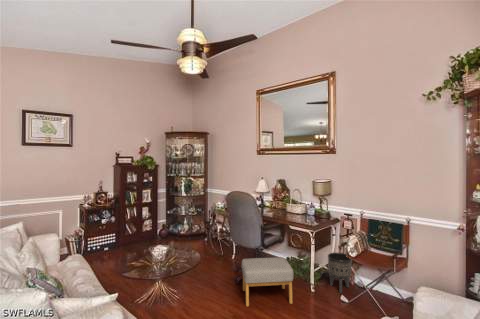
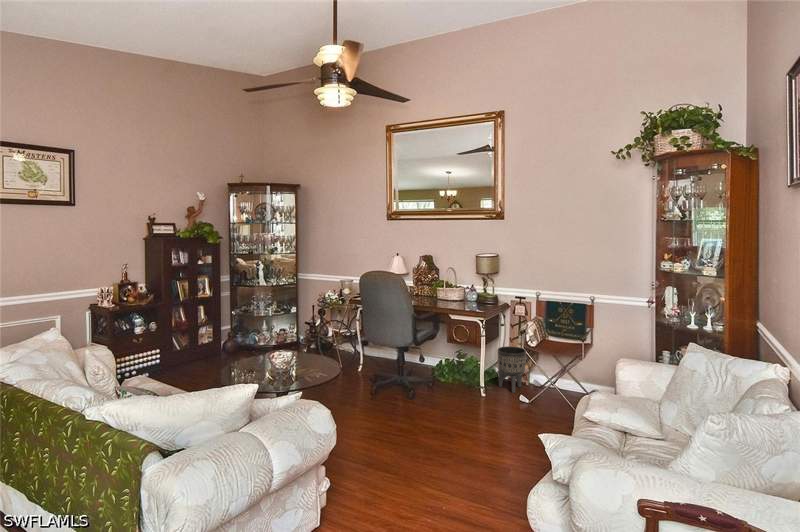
footstool: present [241,257,294,306] -> none [394,356,464,416]

